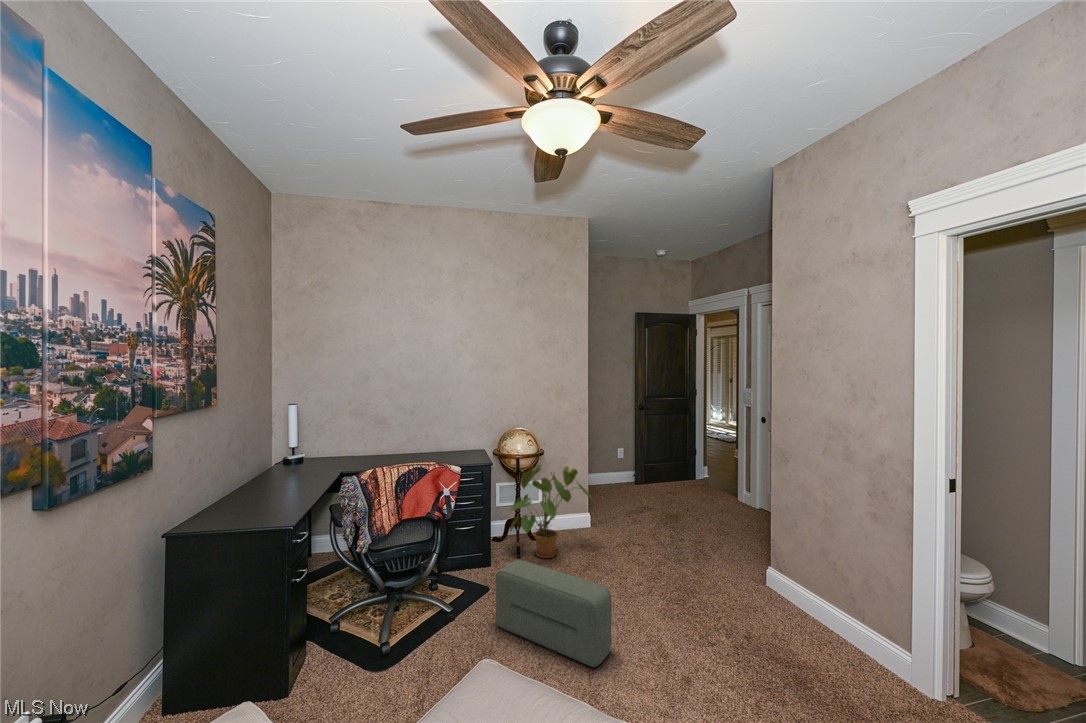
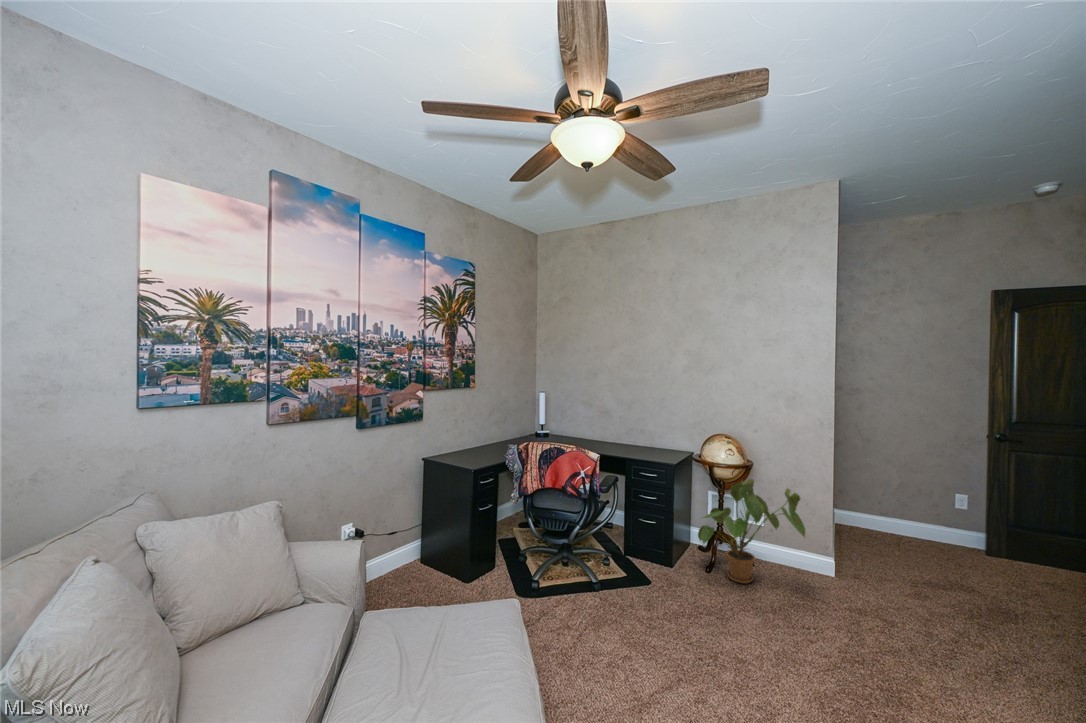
pouf: present [496,560,612,667] -> none [623,558,703,686]

